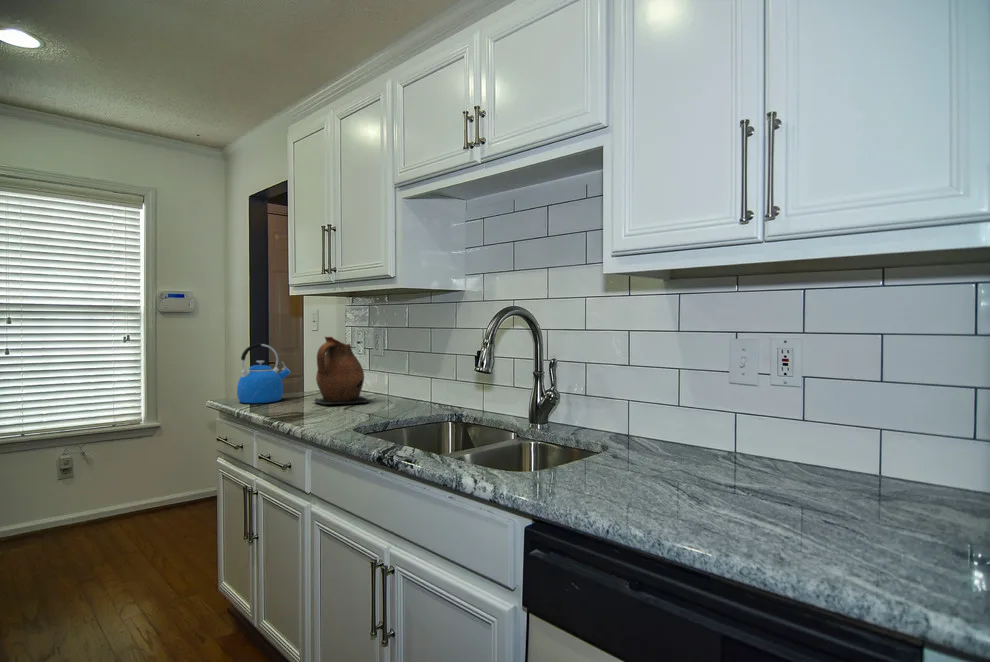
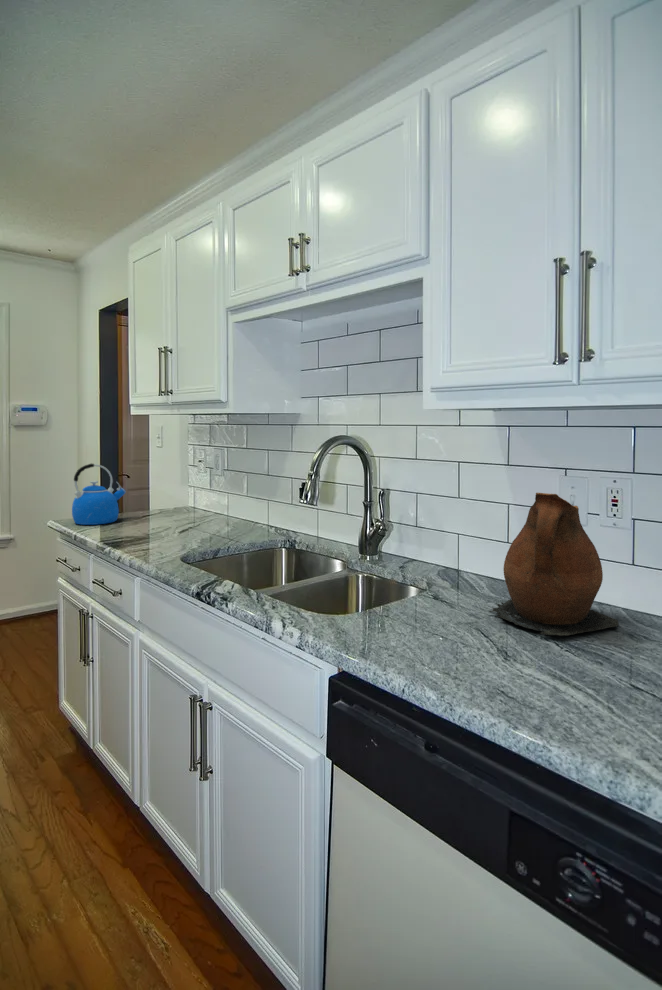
ceramic pitcher: present [314,337,369,404] -> present [489,493,619,636]

